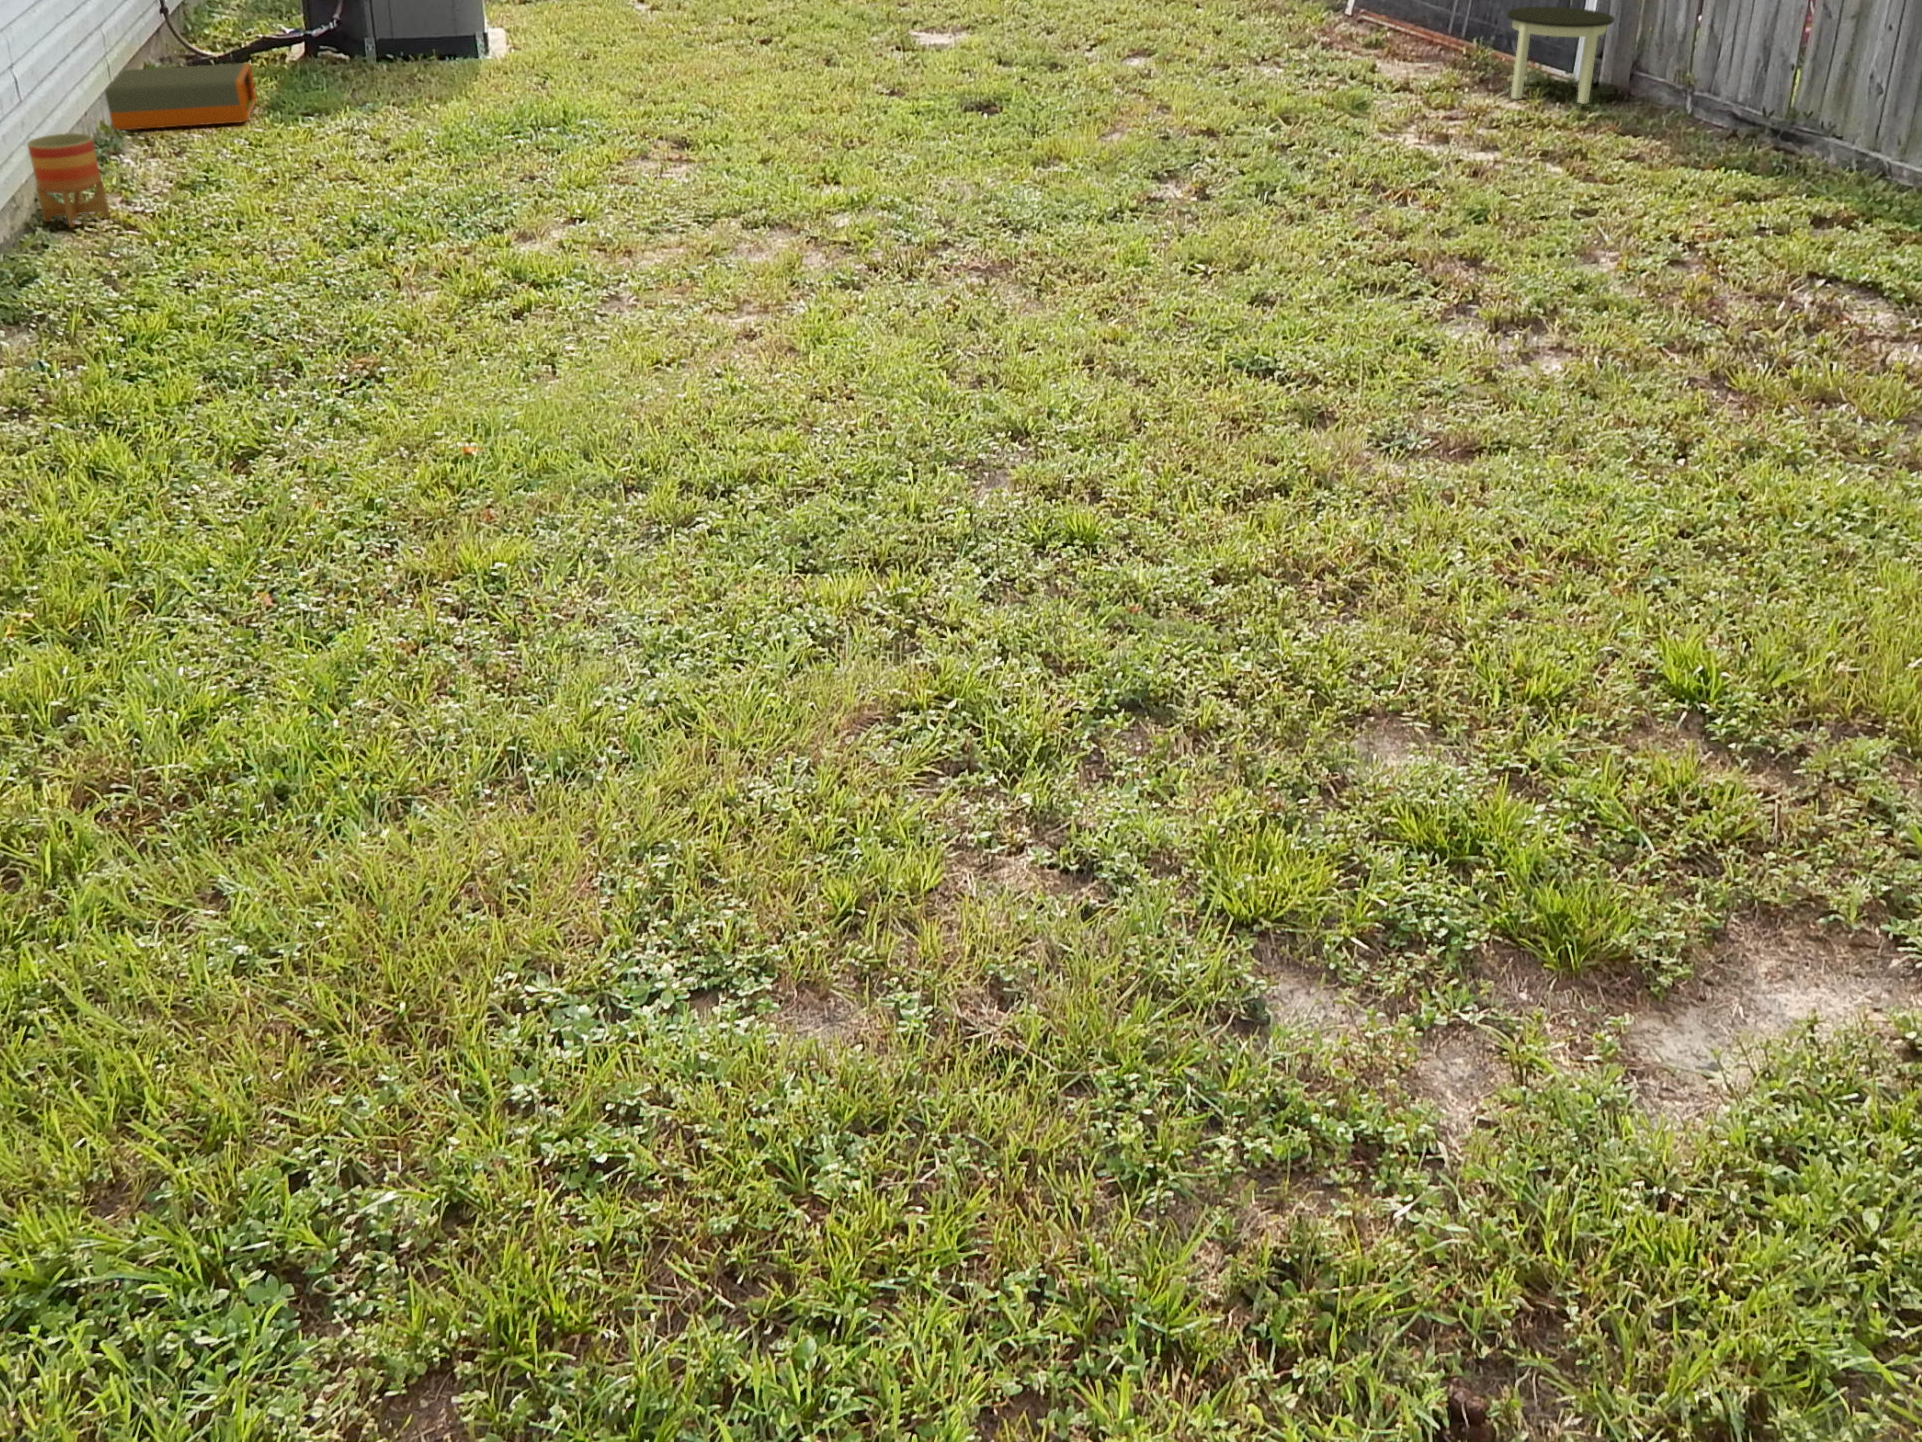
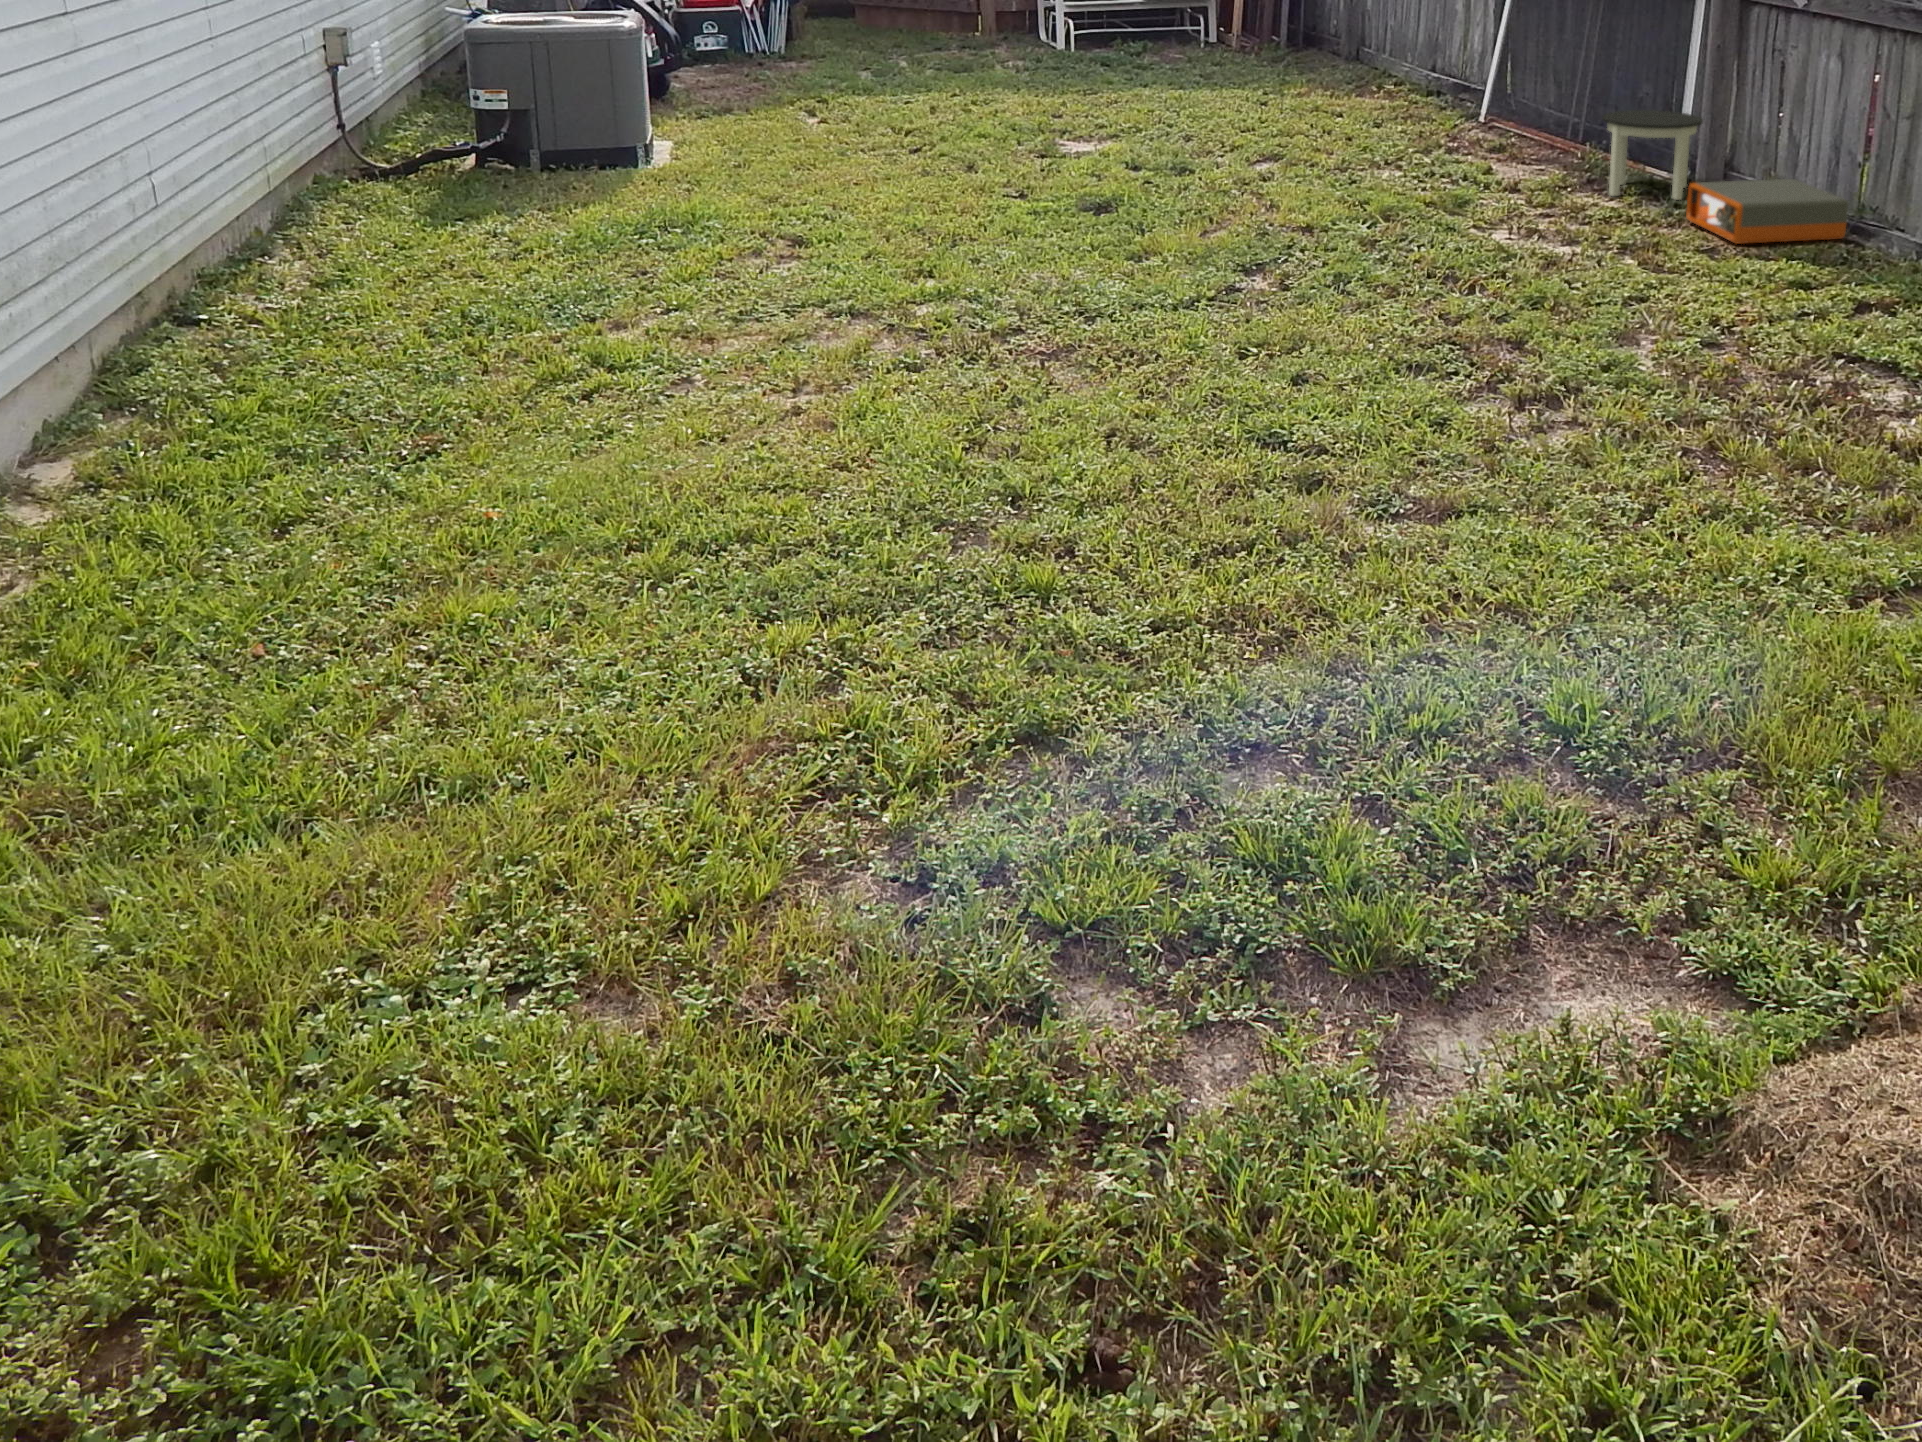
storage box: present [105,63,257,130] -> present [1686,179,1848,244]
planter: present [27,133,110,228] -> none [165,234,240,321]

